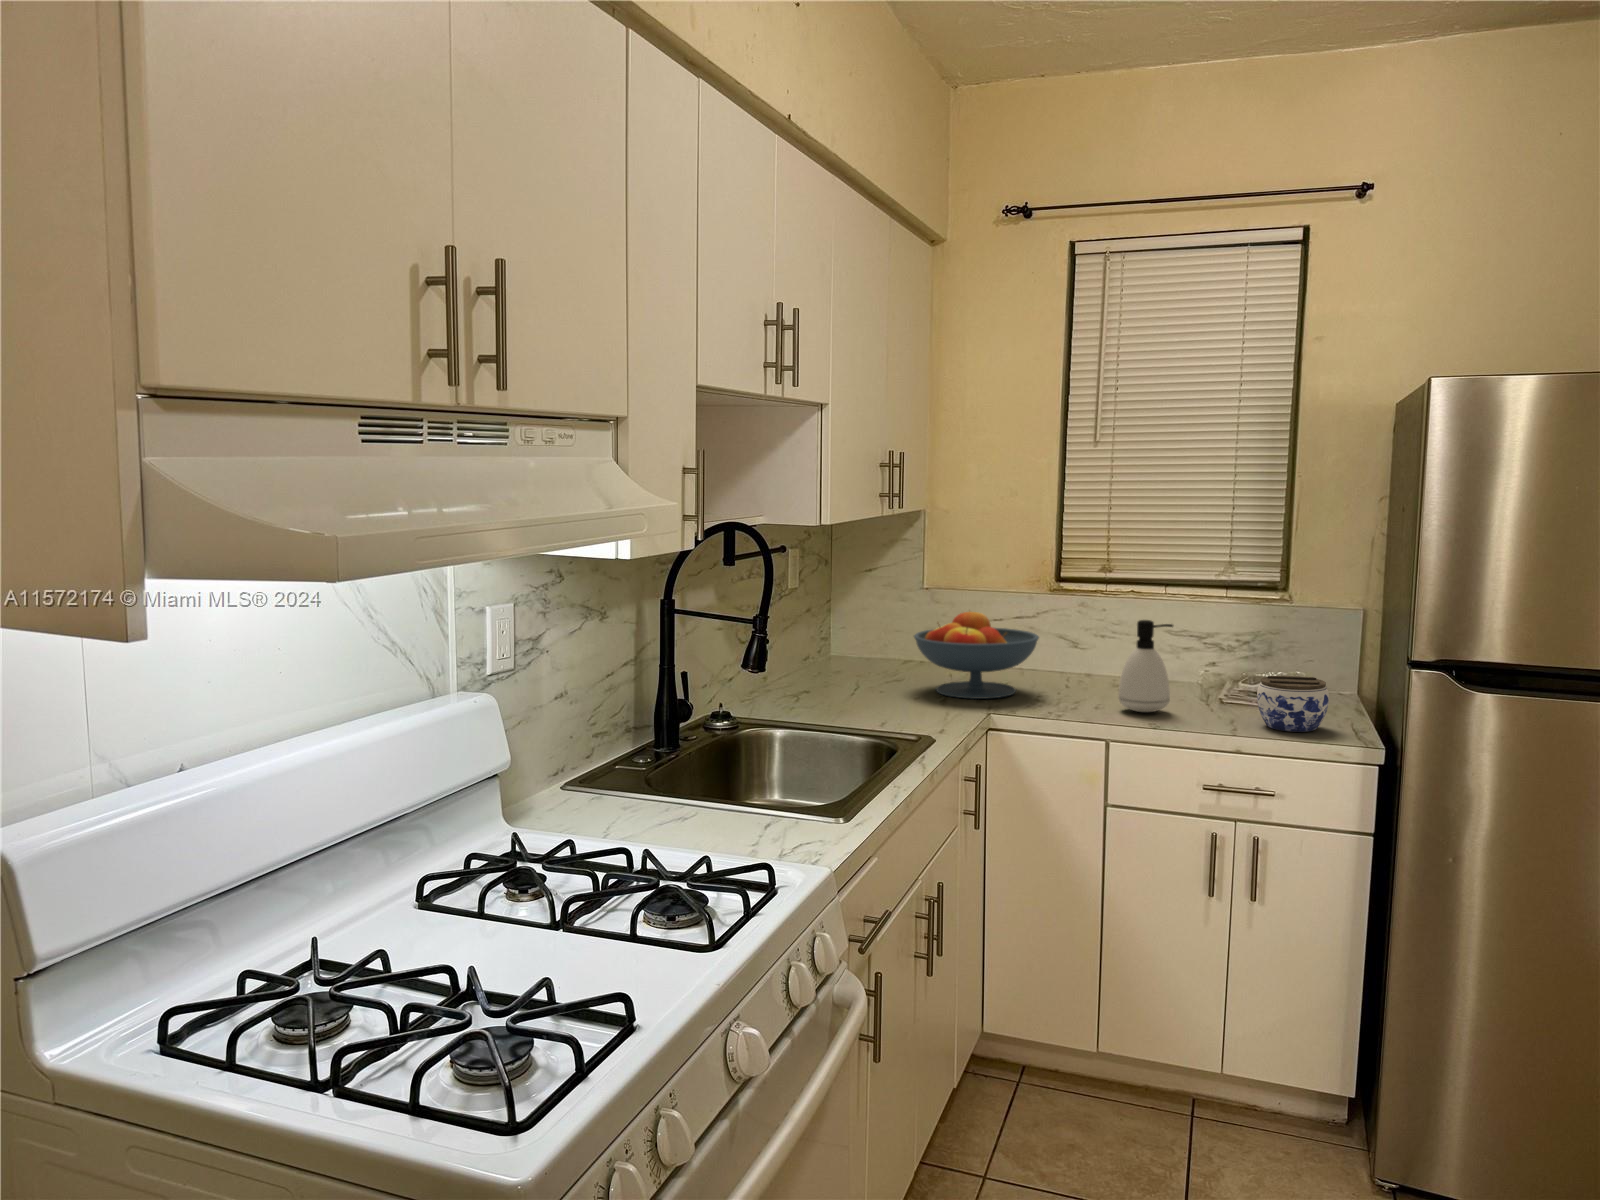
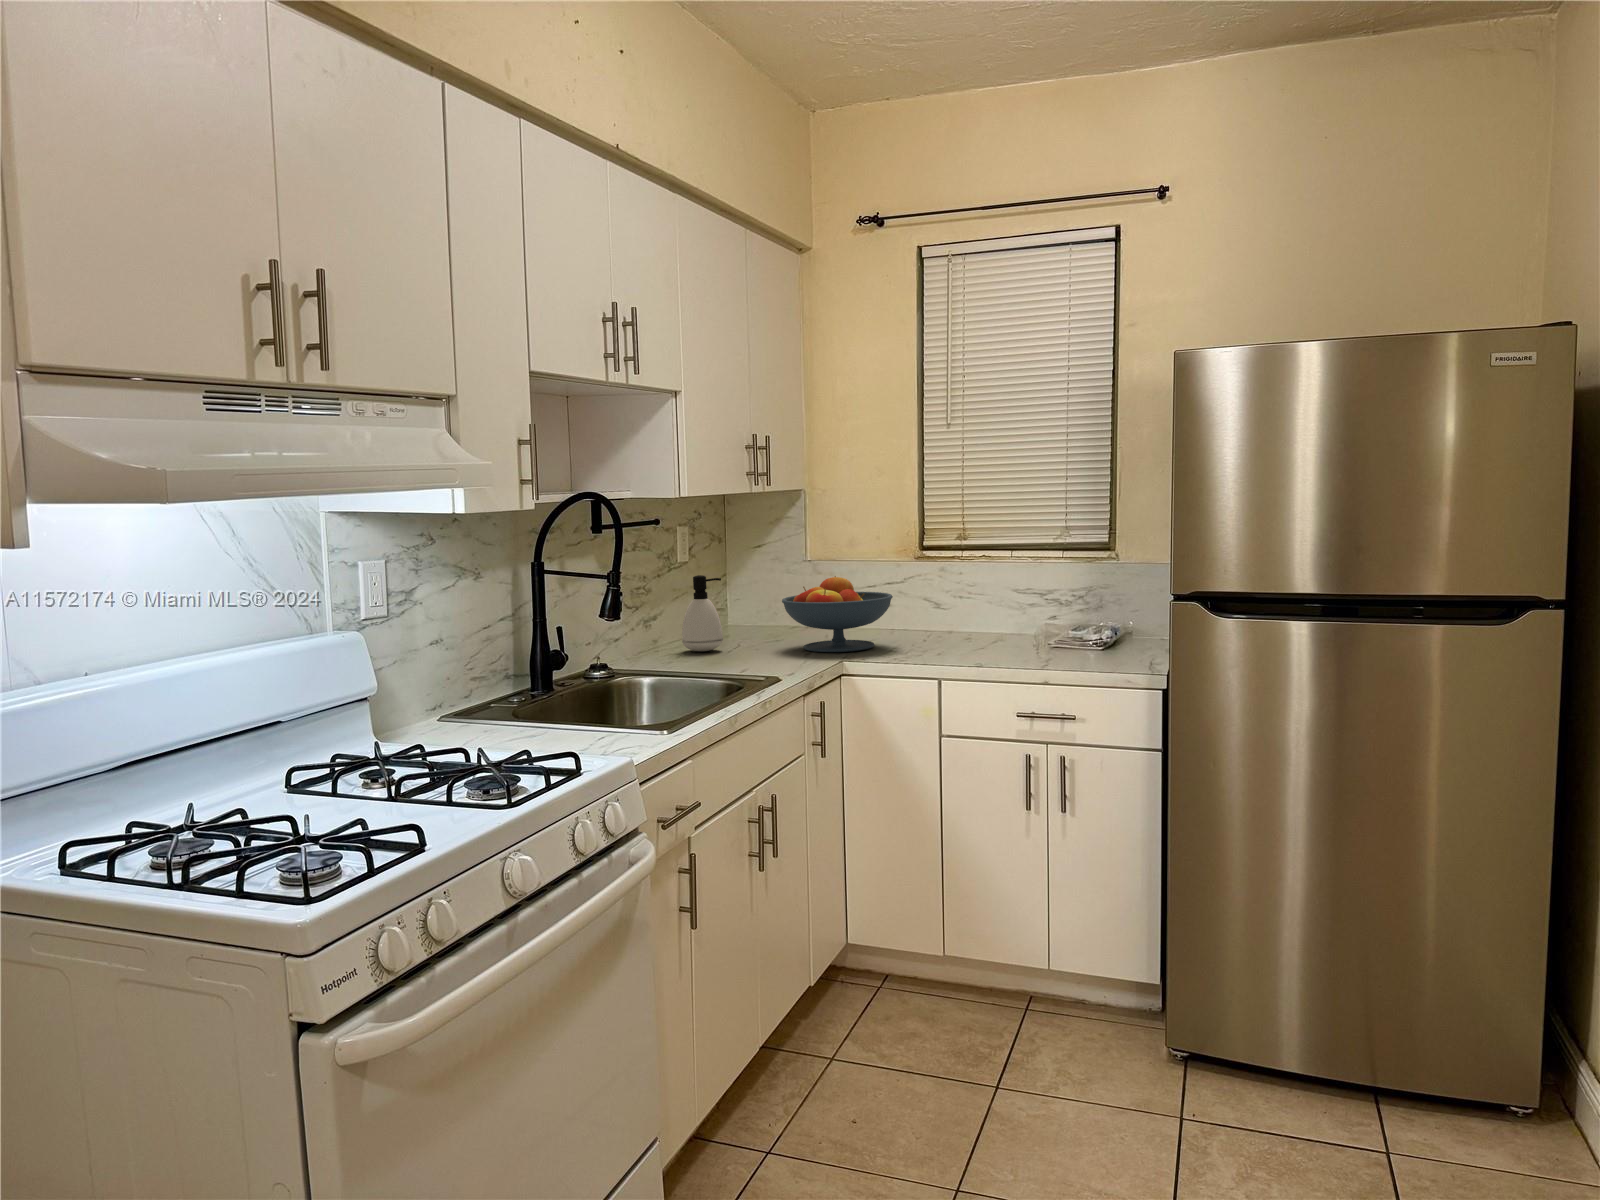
soap dispenser: present [1119,620,1173,712] -> present [682,575,723,651]
jar: present [1257,676,1329,732] -> none [1067,619,1127,665]

